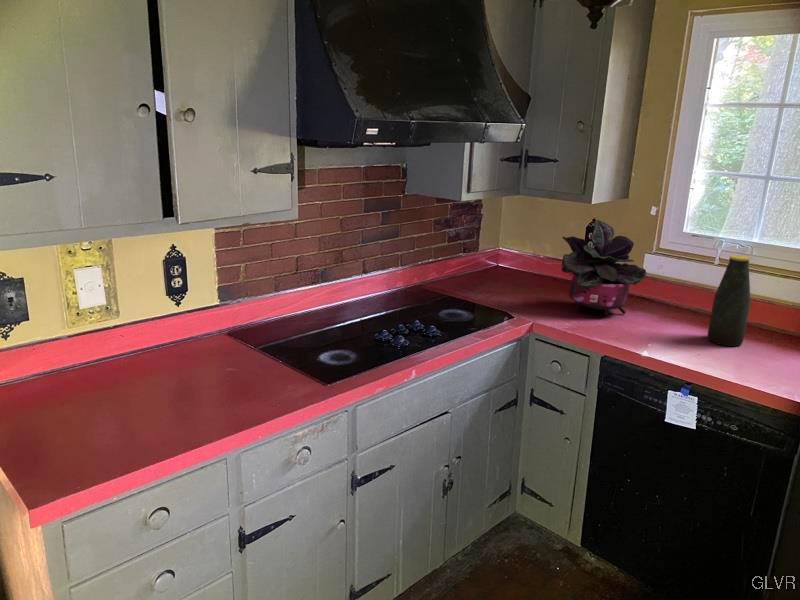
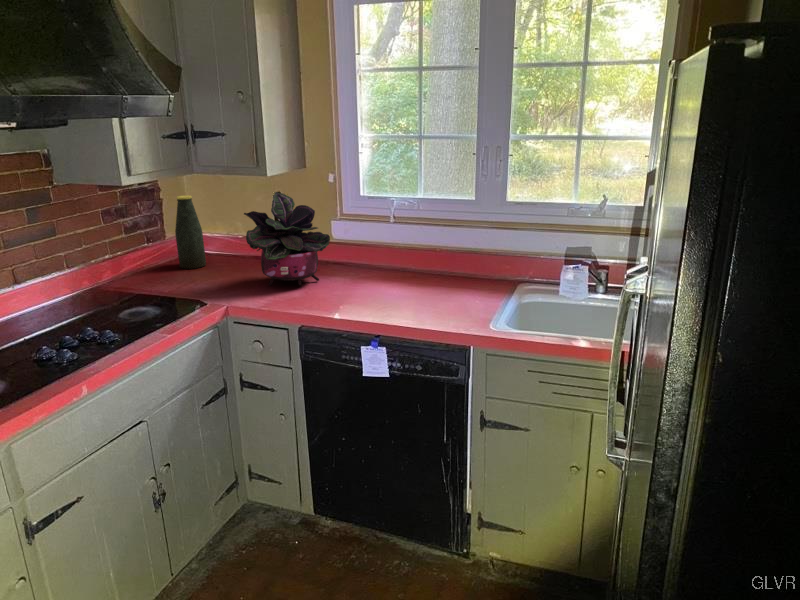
bottle: present [707,255,750,346] -> present [175,196,206,269]

